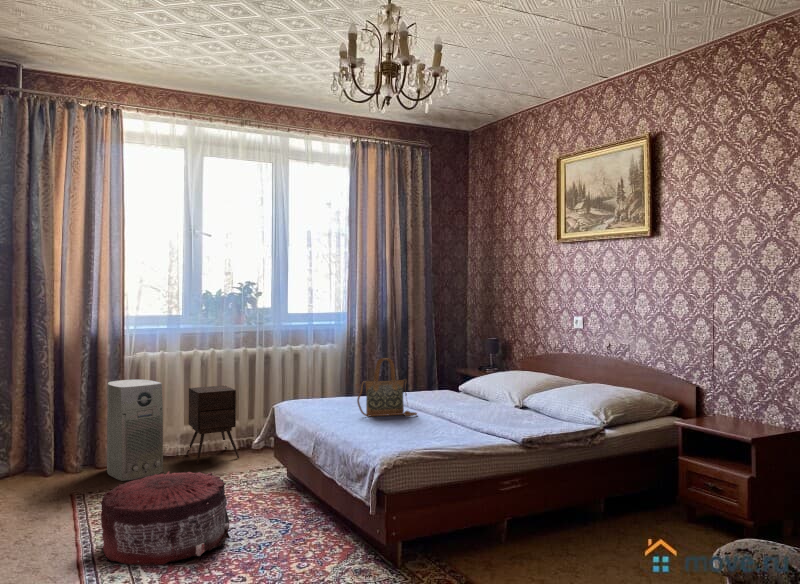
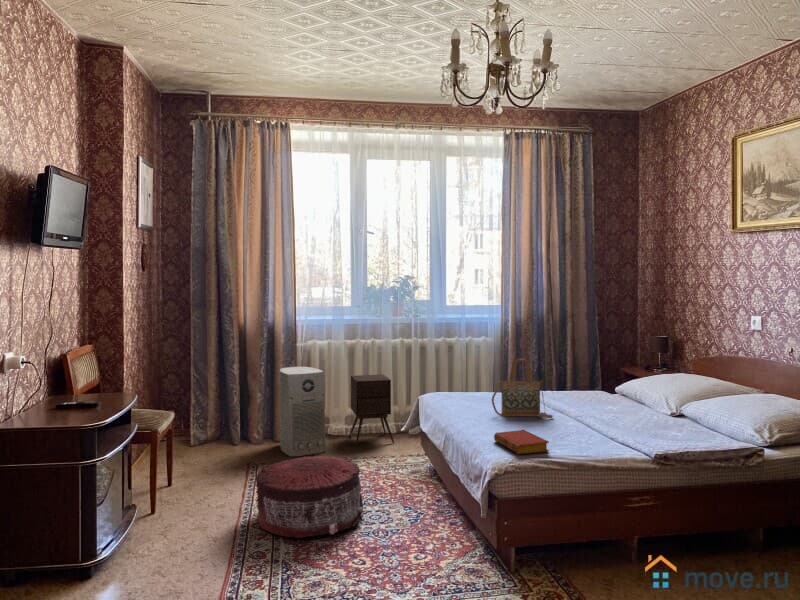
book: none [373,425,430,448] -> present [494,430,549,454]

